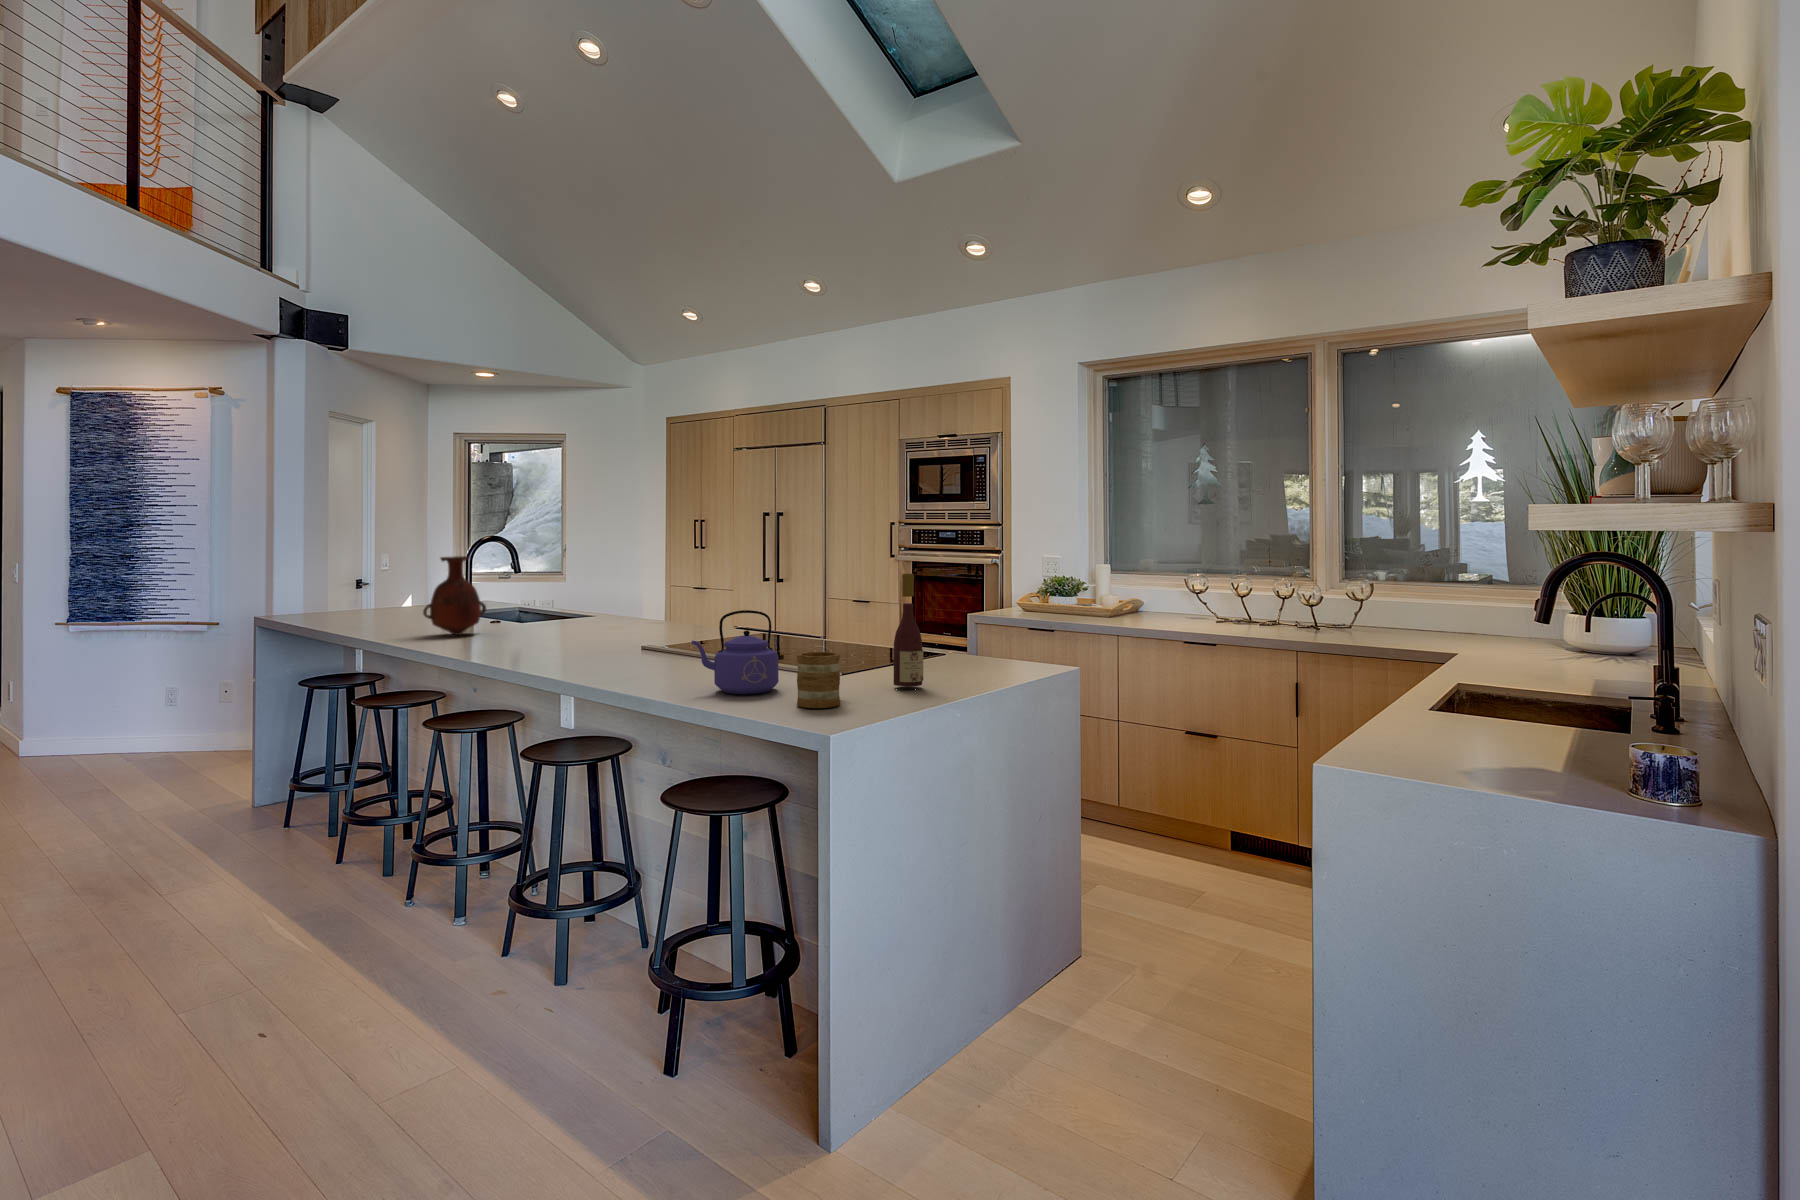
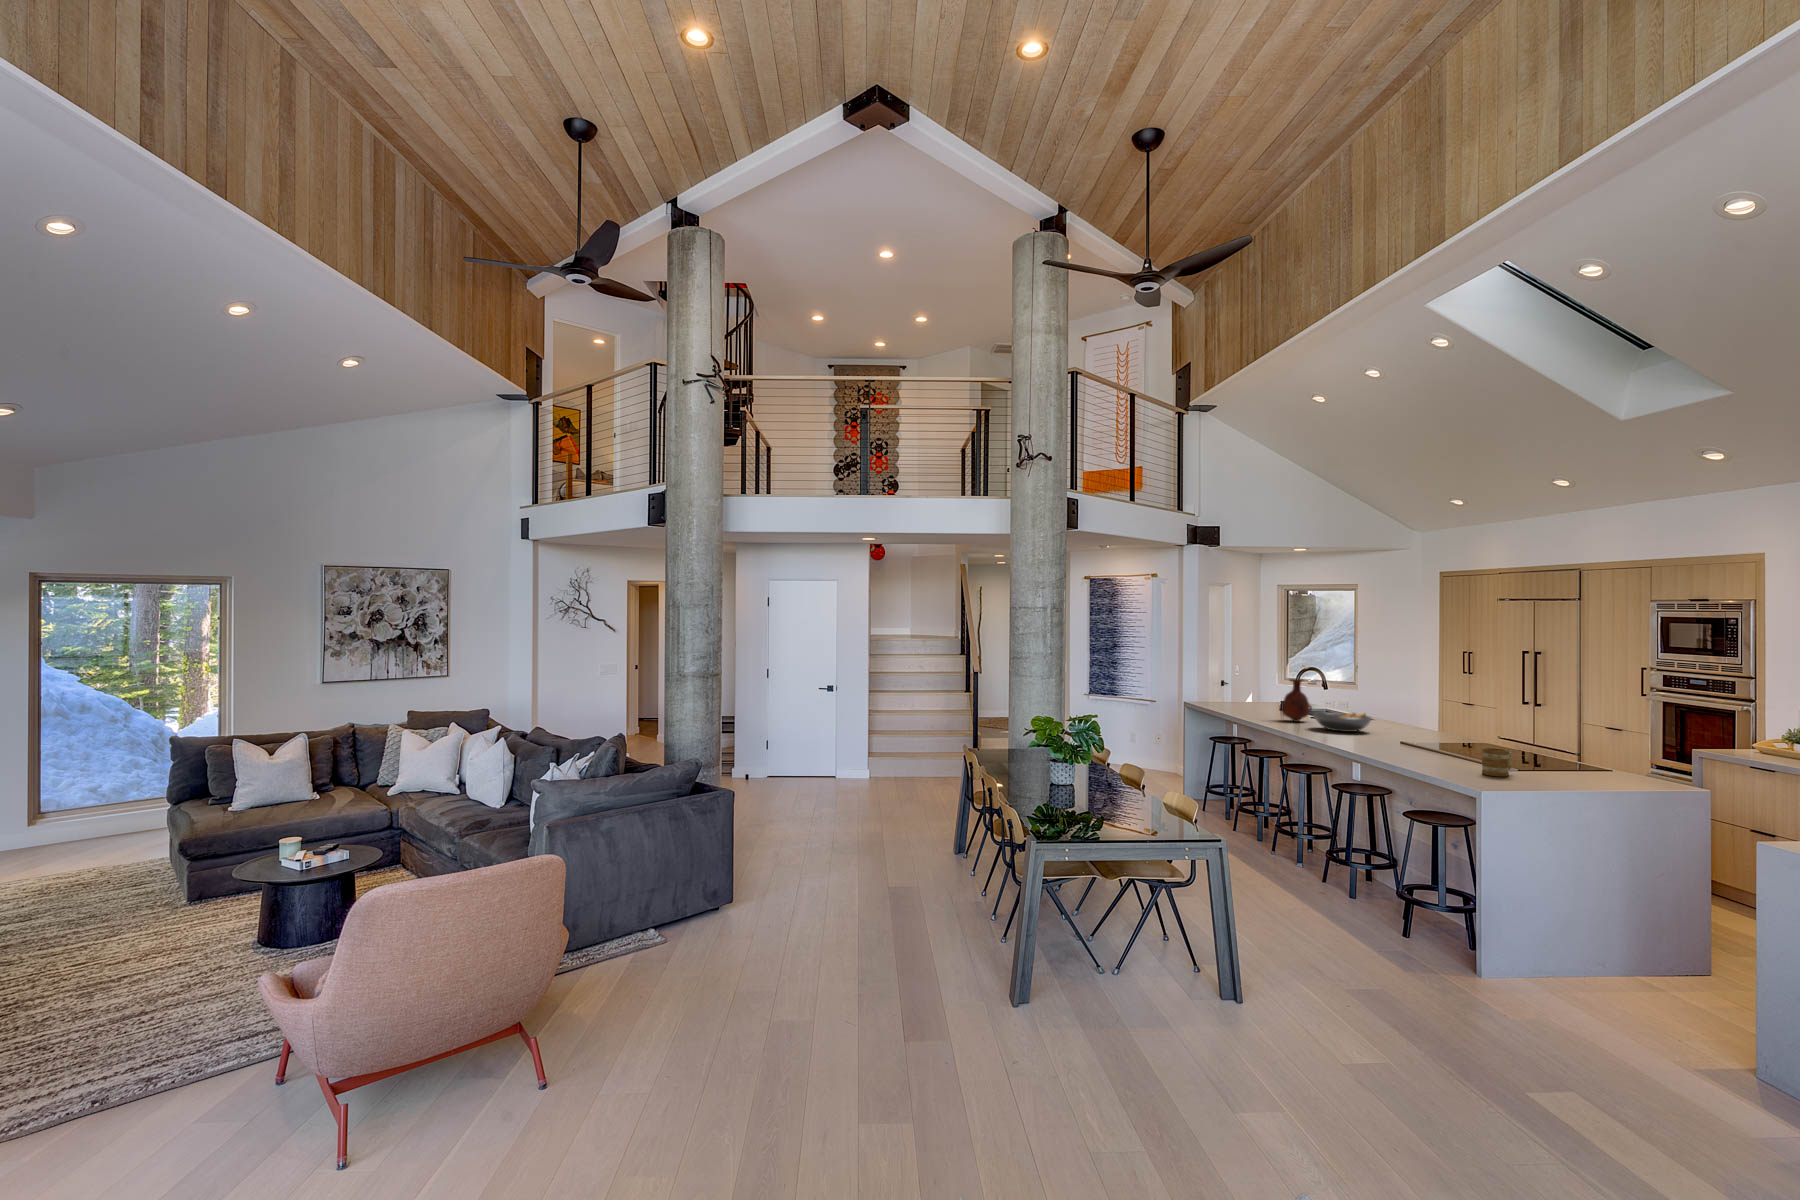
wine bottle: present [894,574,923,686] -> none [1551,713,1573,778]
fruit bowl: none [482,608,589,645] -> present [1313,713,1372,732]
kettle: present [692,610,779,694] -> none [1426,724,1477,767]

